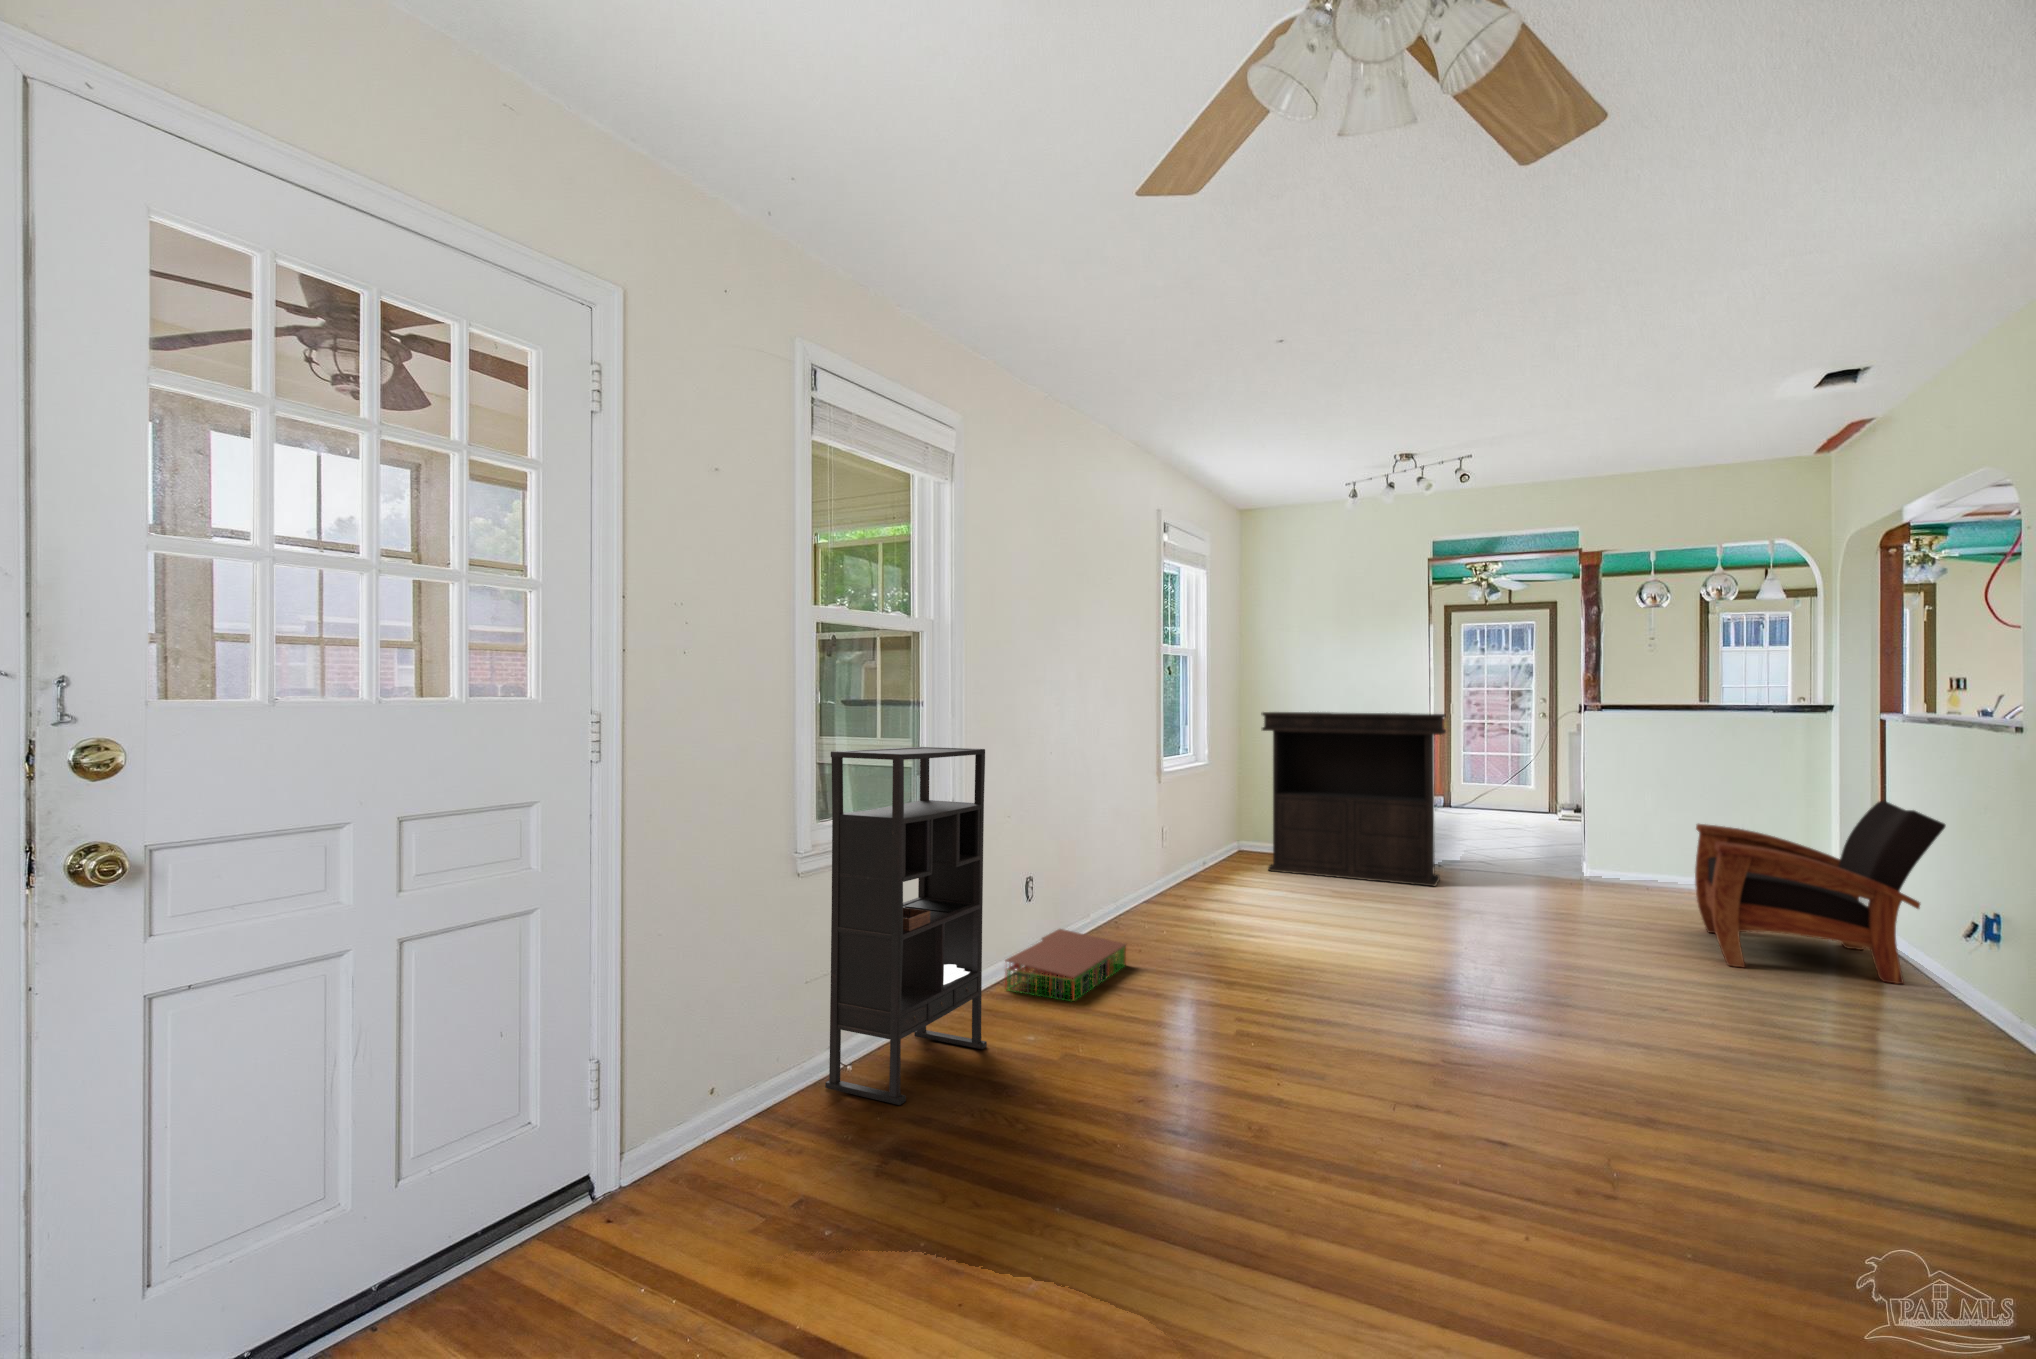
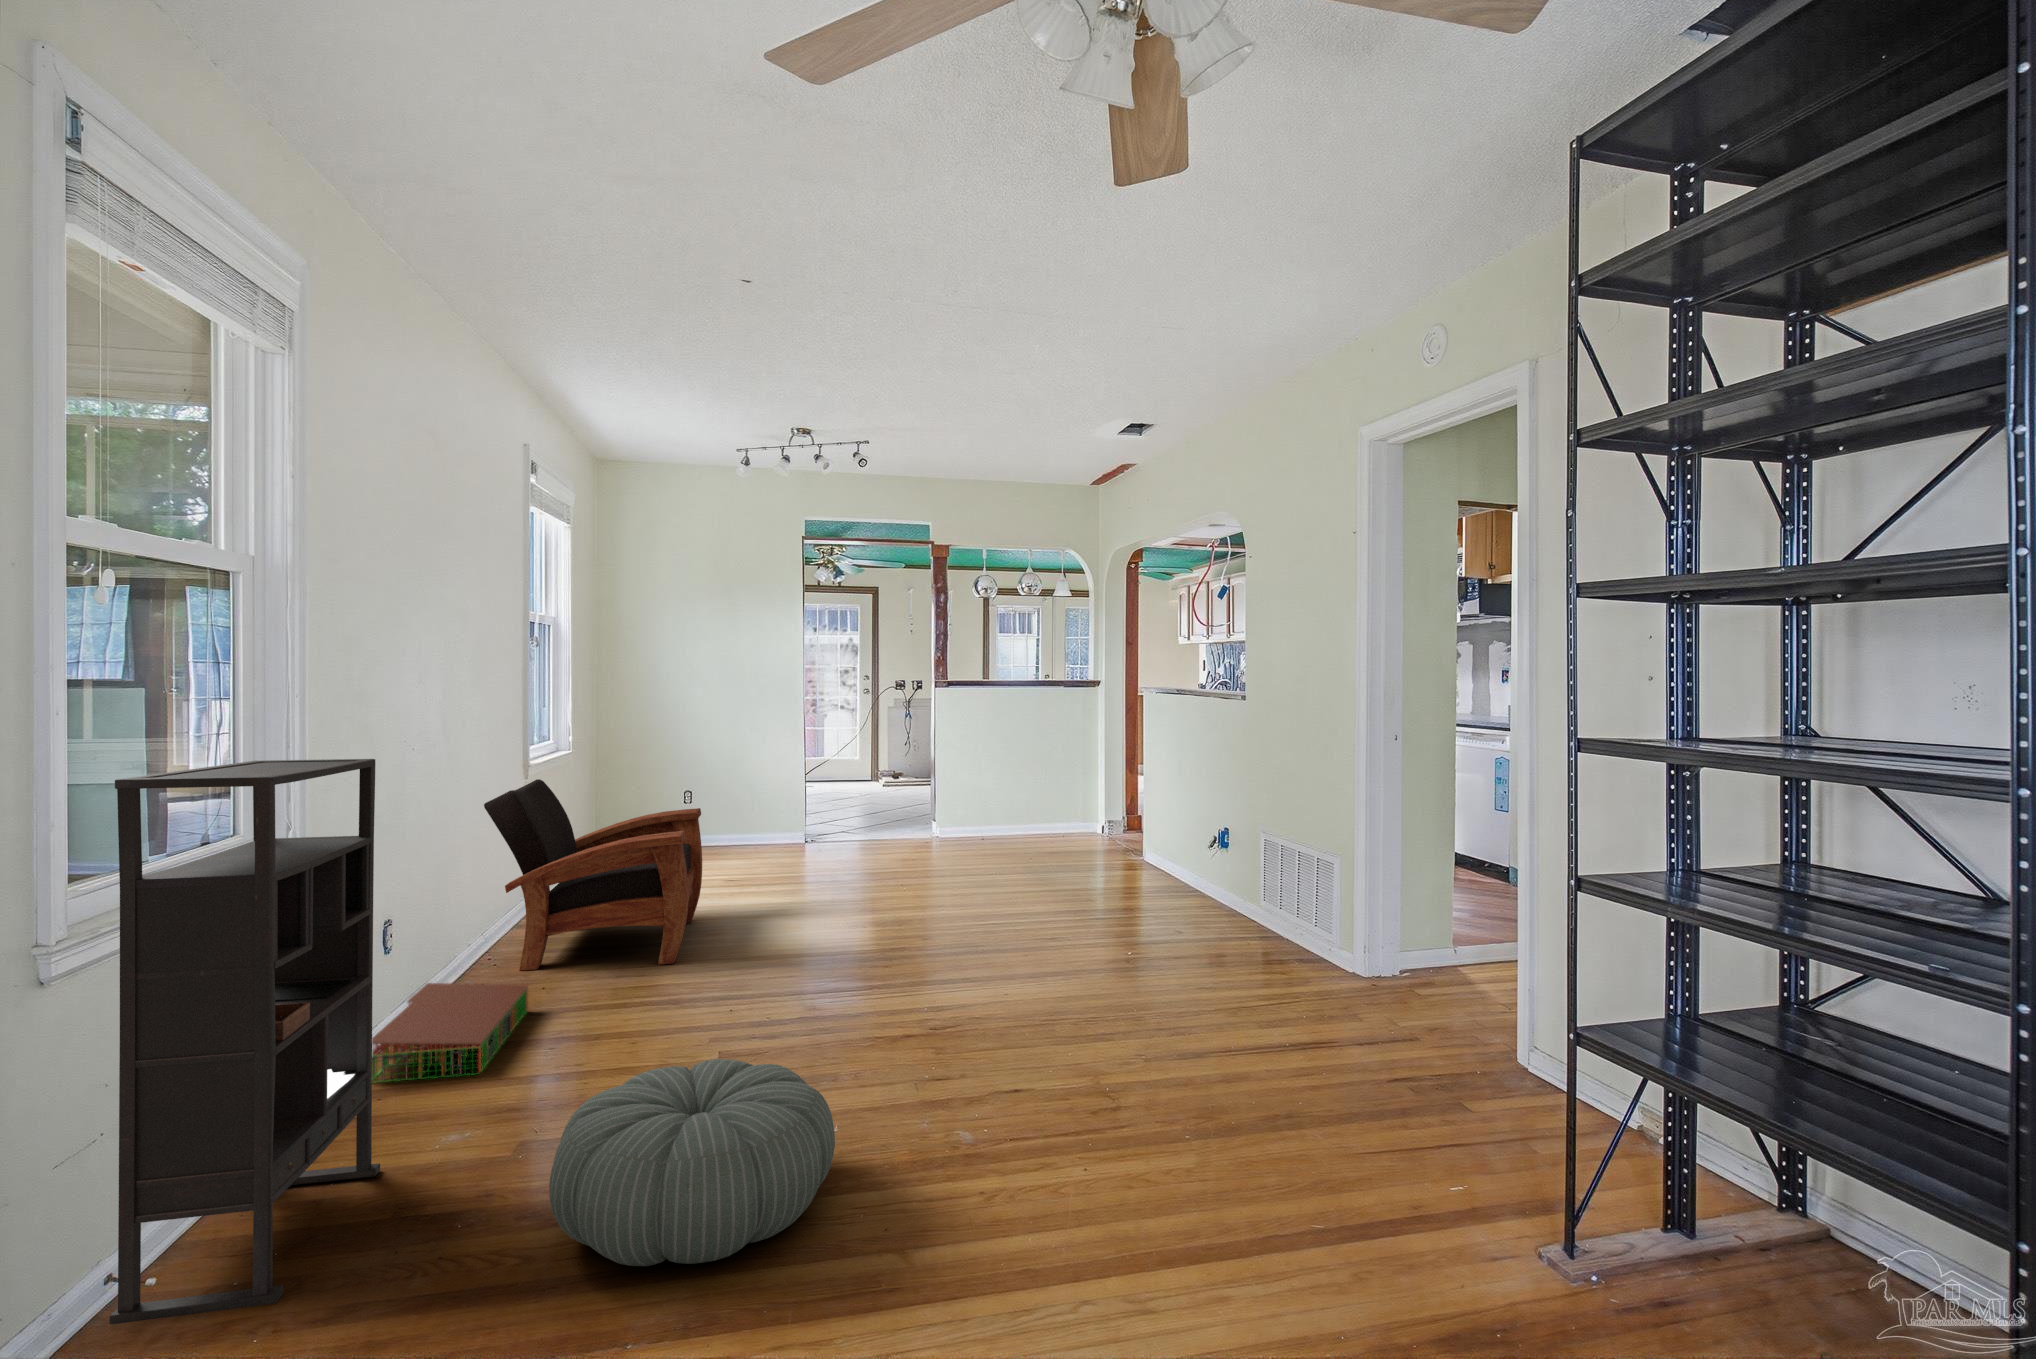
console table: present [1261,712,1446,887] -> none [634,693,822,869]
armchair: present [1695,801,1946,984] -> present [484,779,702,970]
pouf: none [1058,1016,1291,1177] -> present [549,1059,835,1266]

